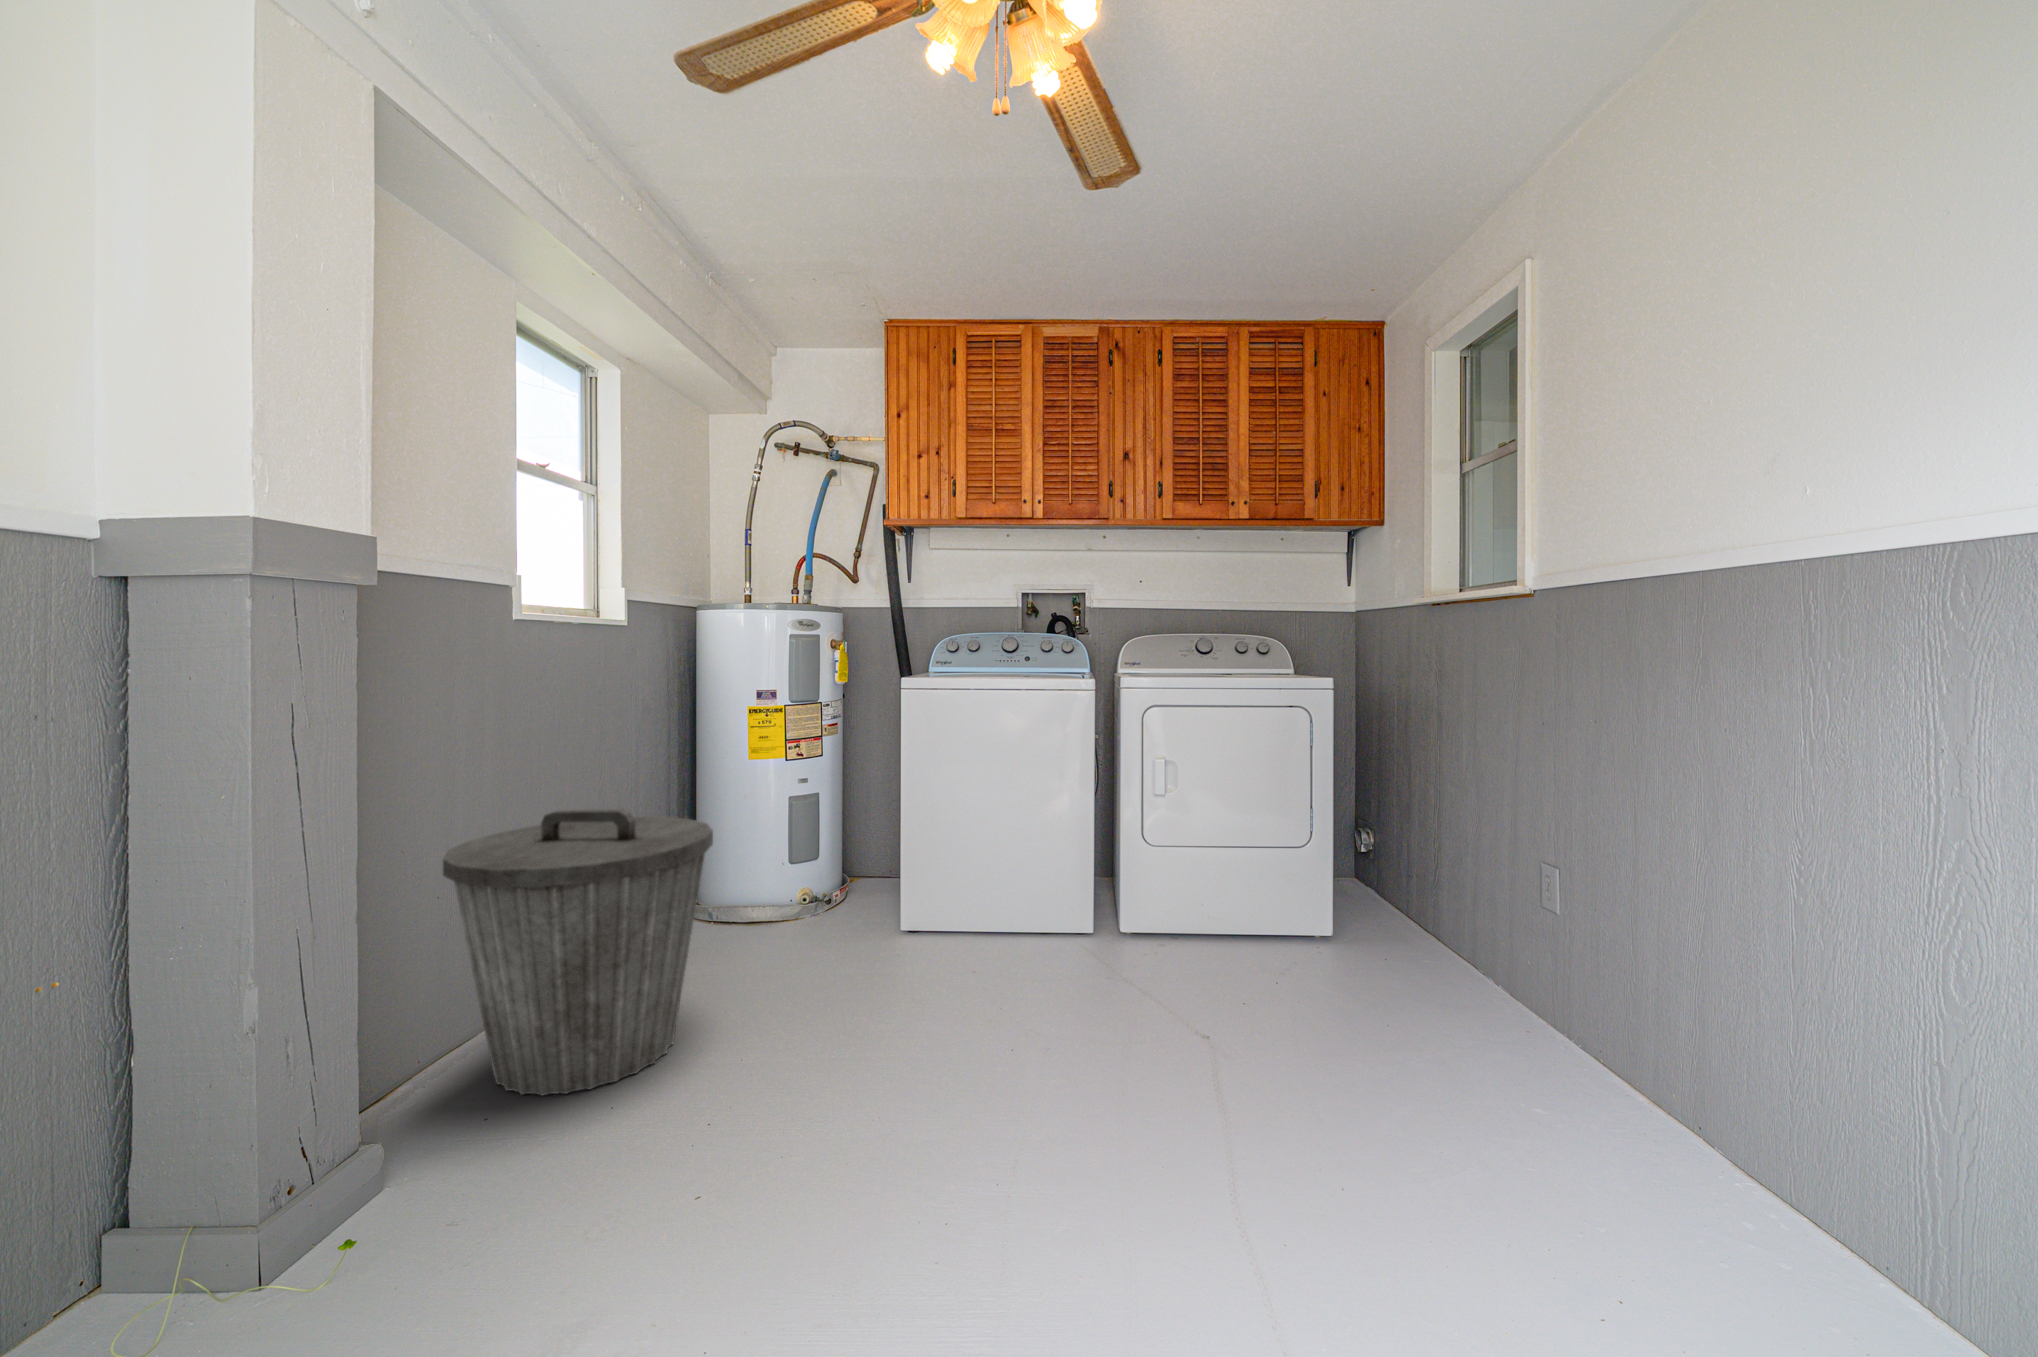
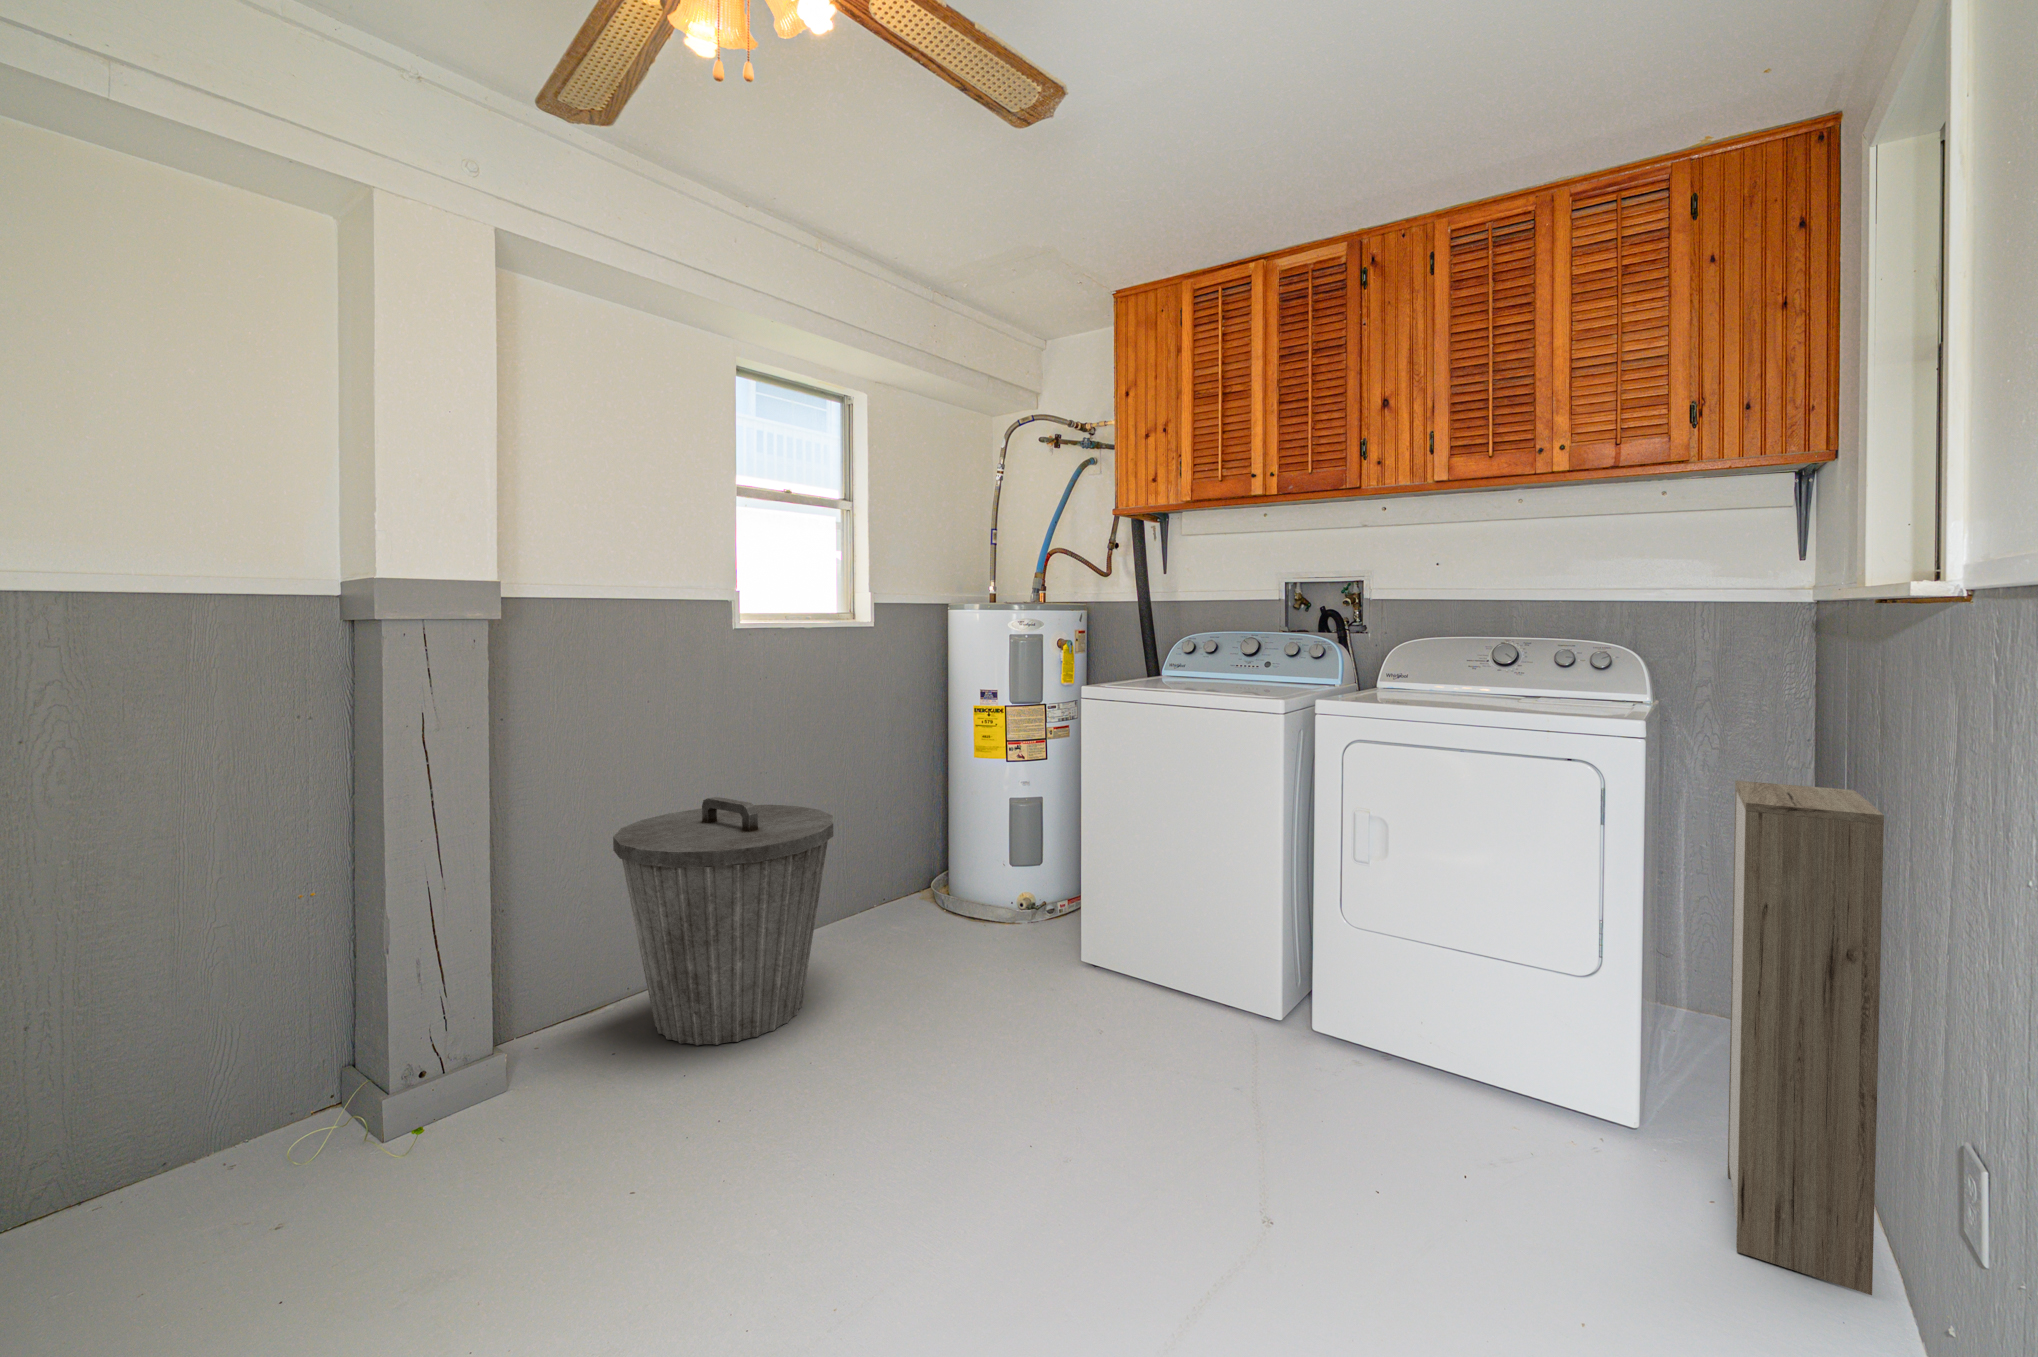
storage cabinet: none [1388,711,1481,978] -> present [1728,781,1884,1295]

